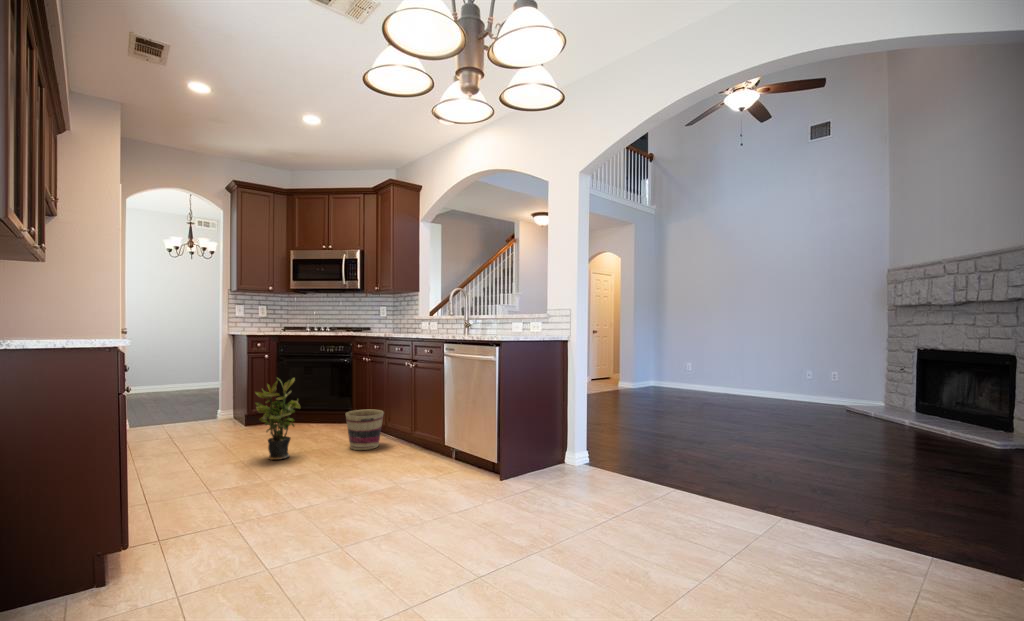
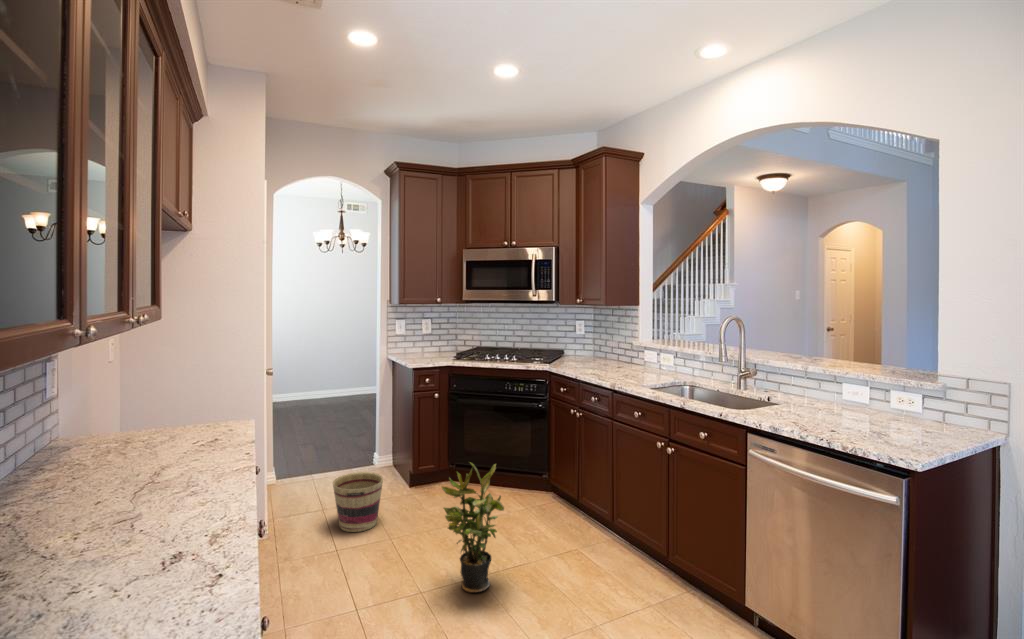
basket: present [346,409,384,450] -> present [333,472,383,532]

